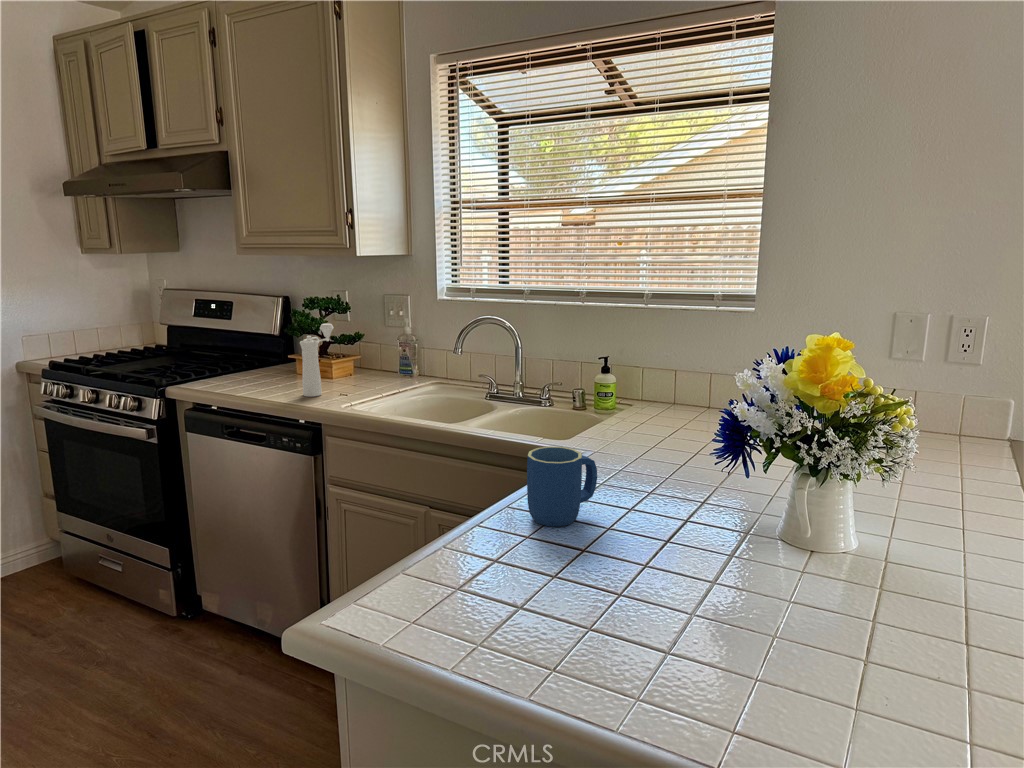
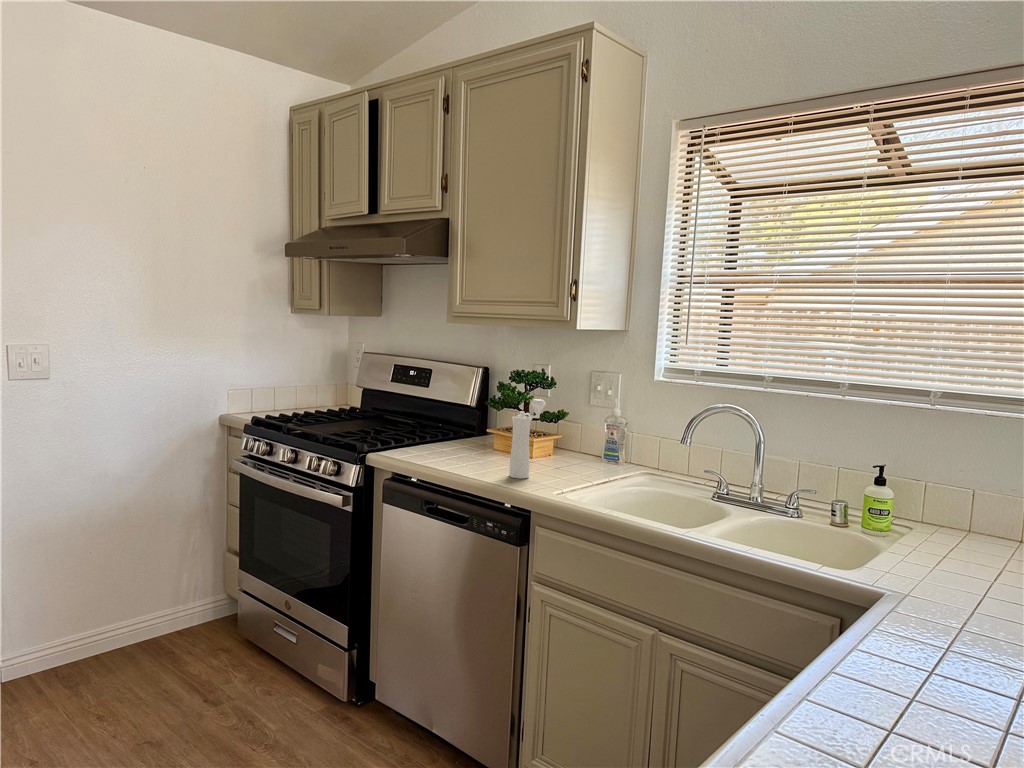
mug: present [527,446,597,527] -> none [878,592,985,714]

